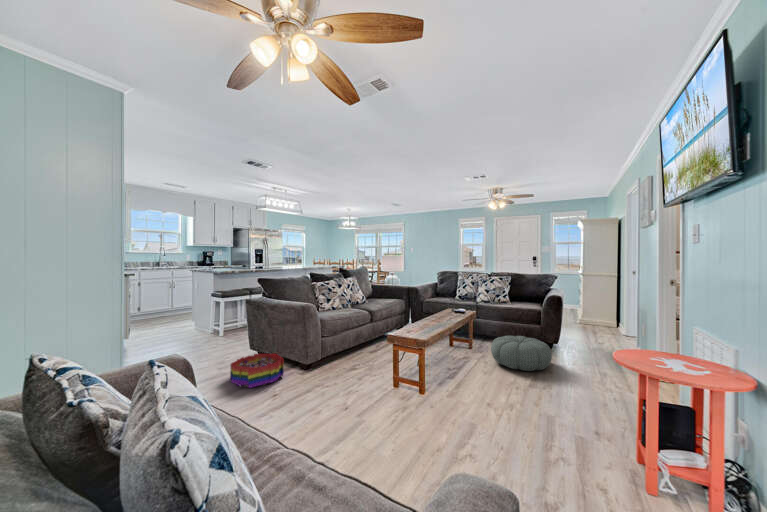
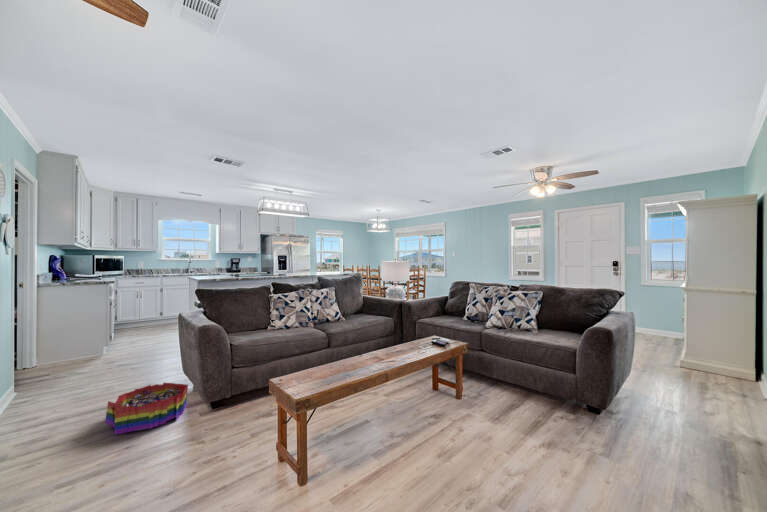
pouf: present [491,336,552,371] -> none [476,388,578,462]

